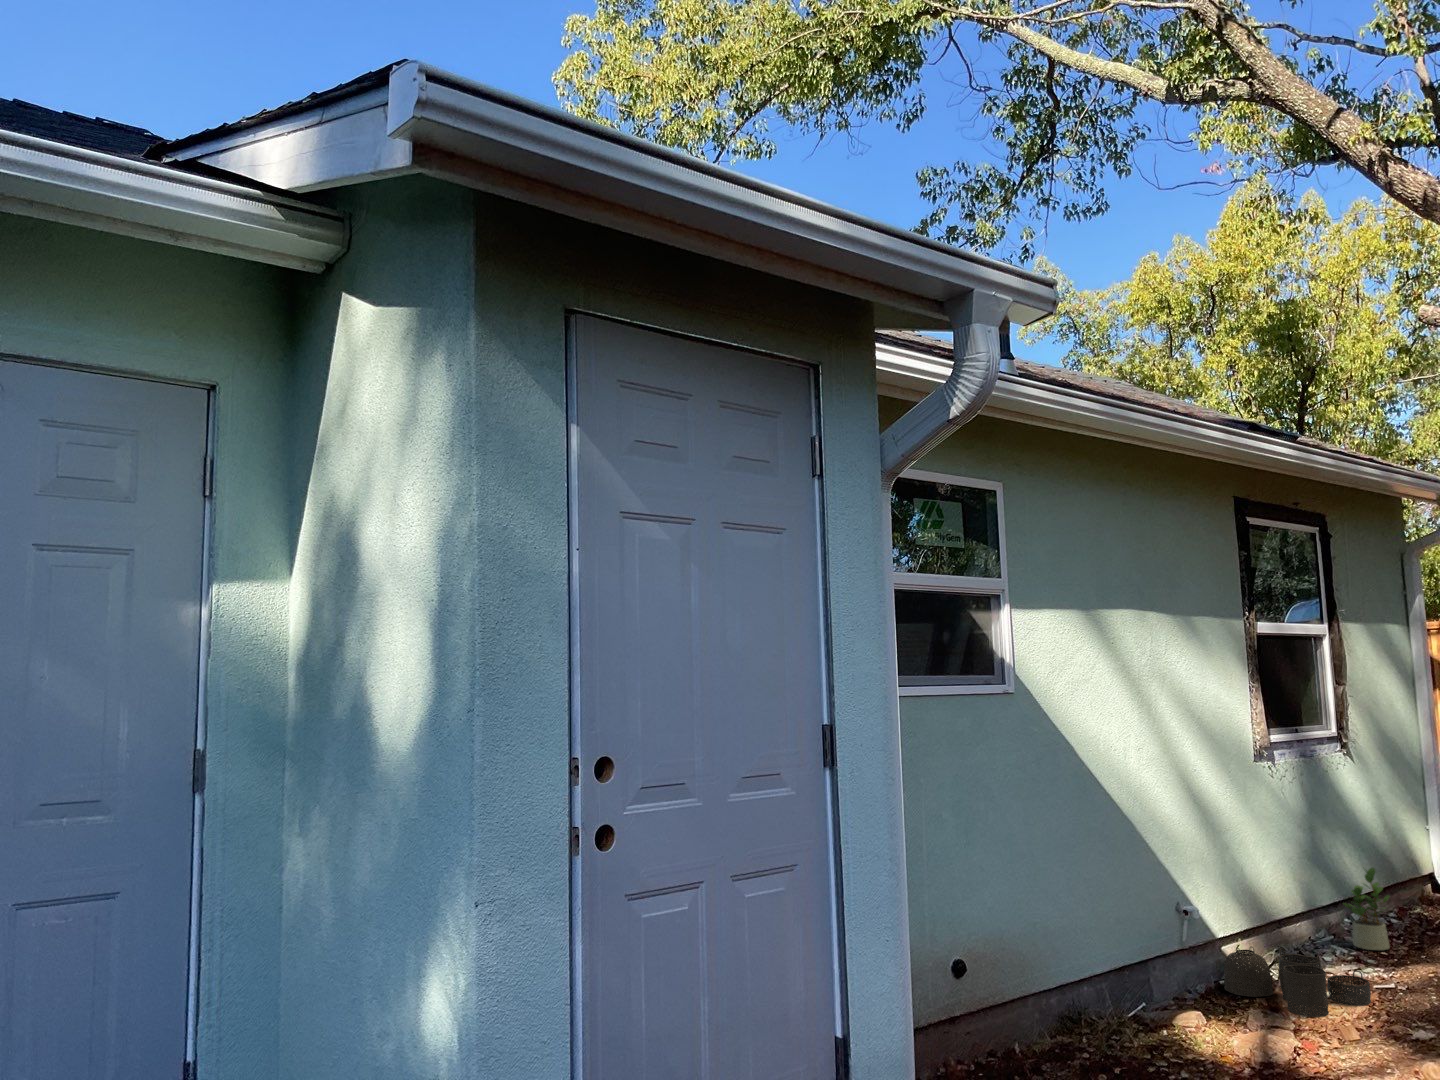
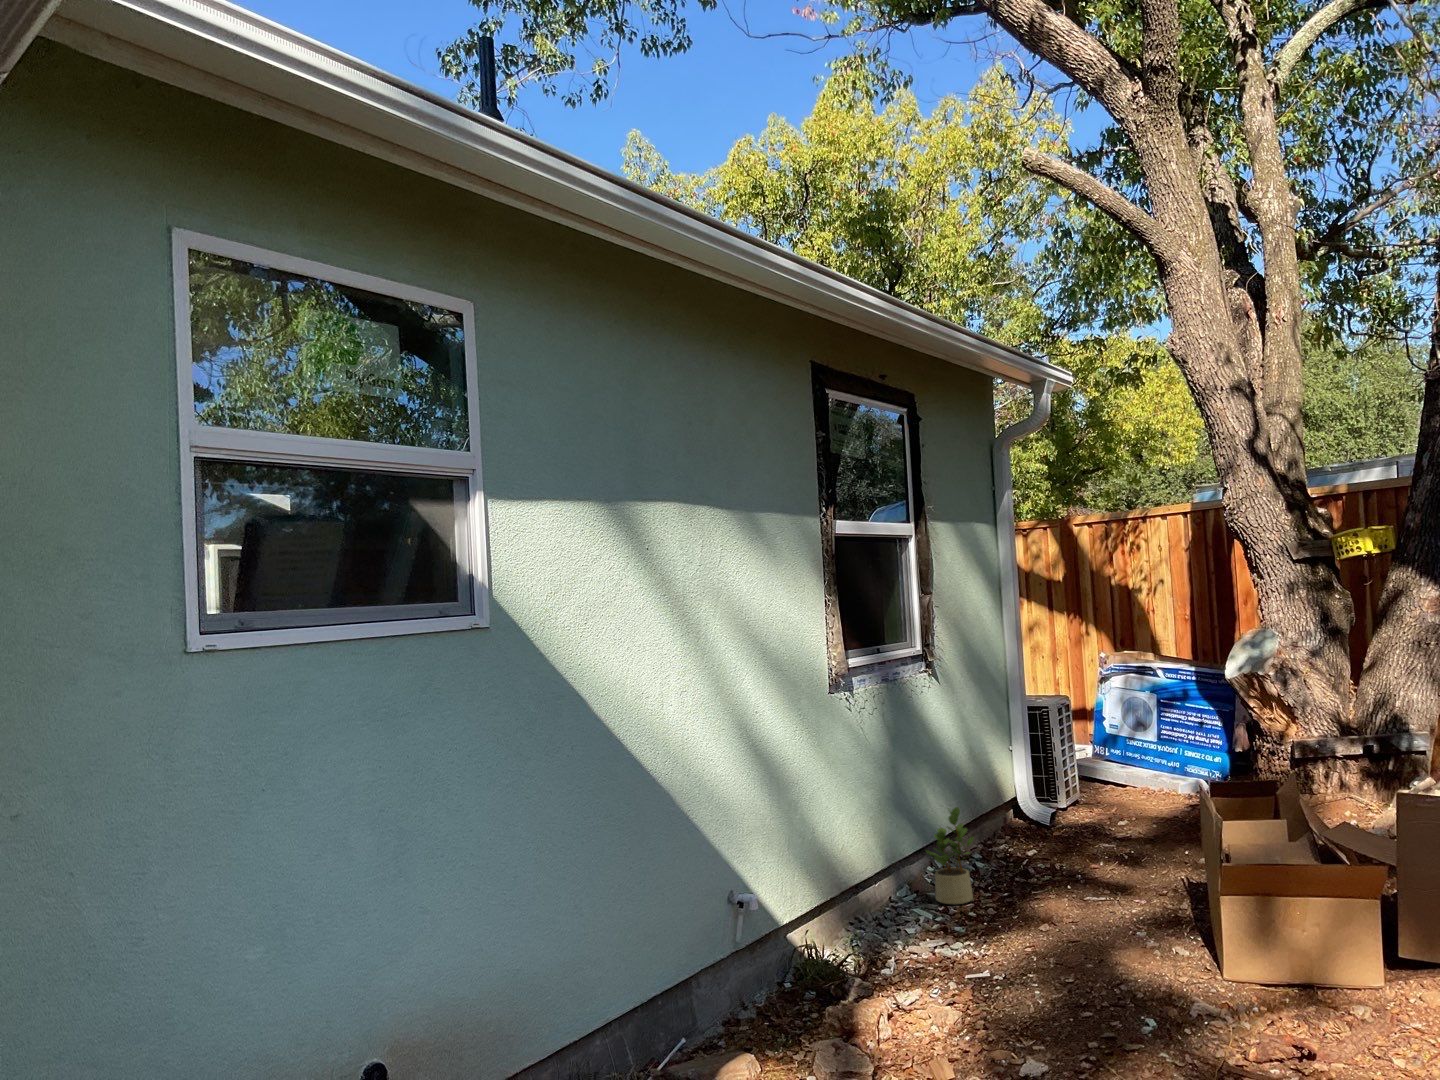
woven basket: present [1224,947,1371,1017] -> none [791,937,957,1029]

